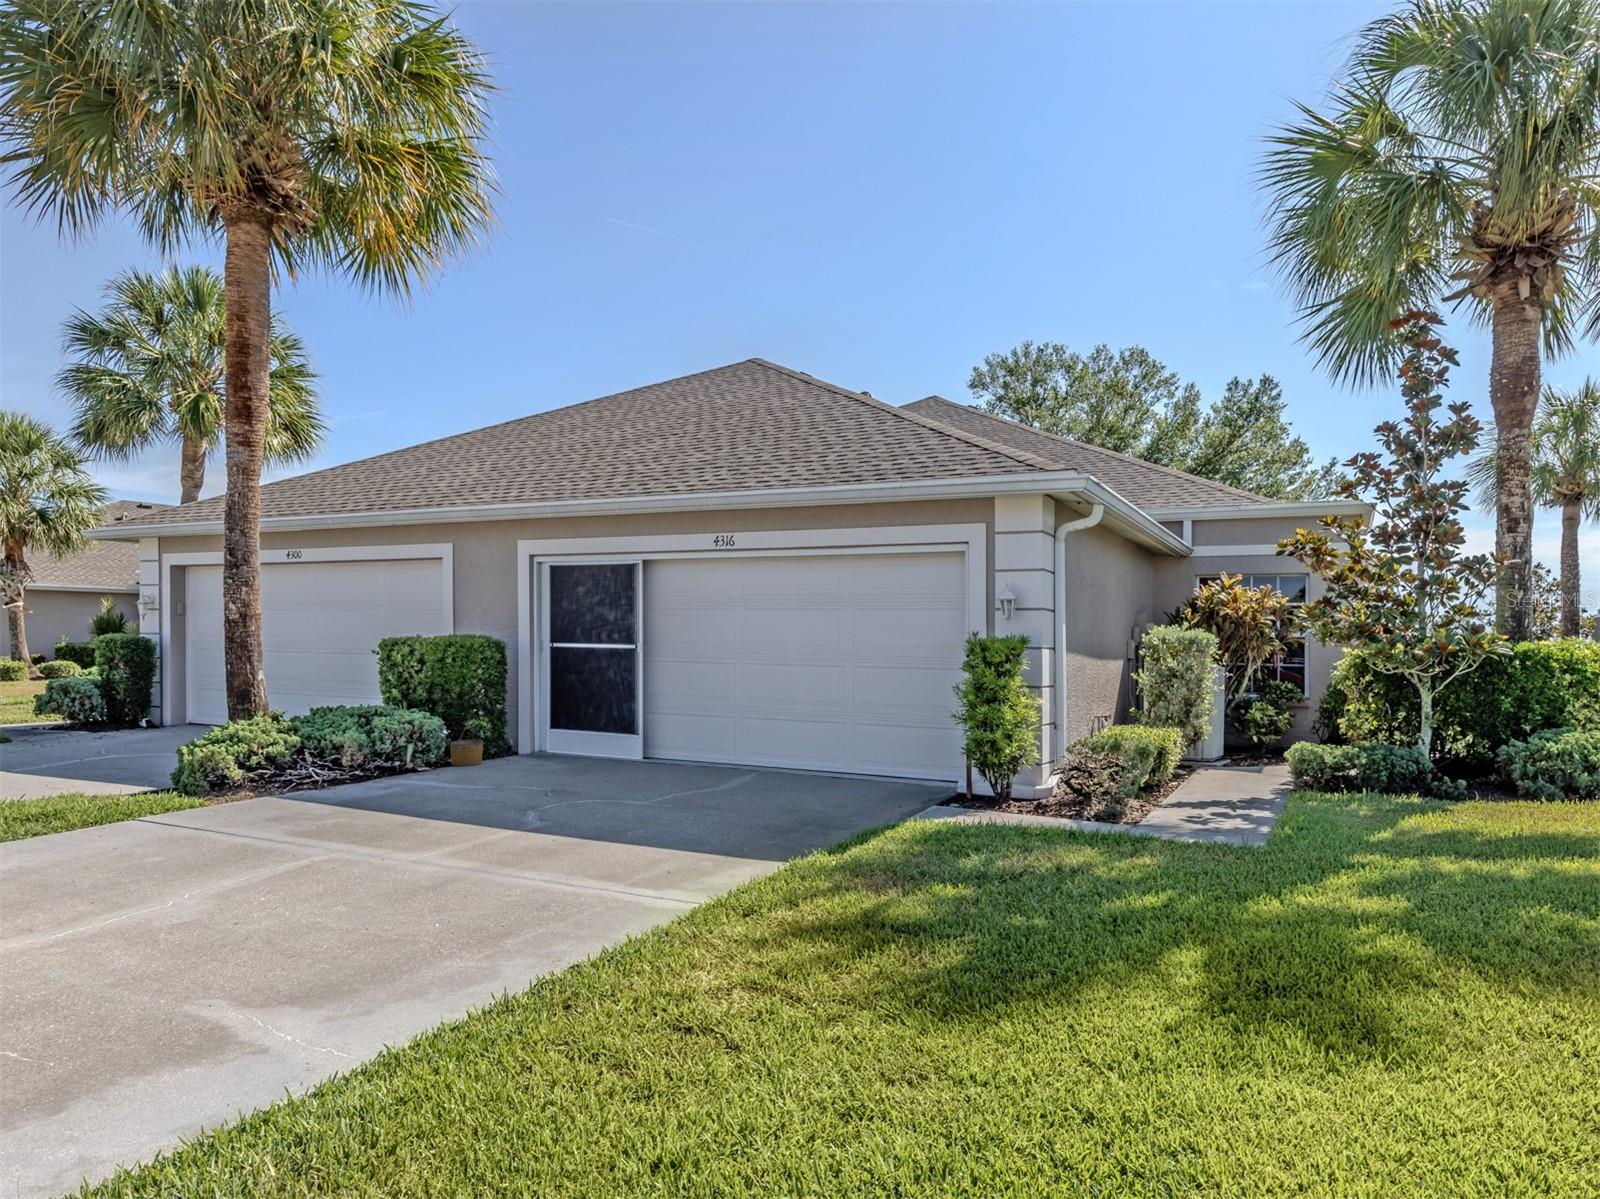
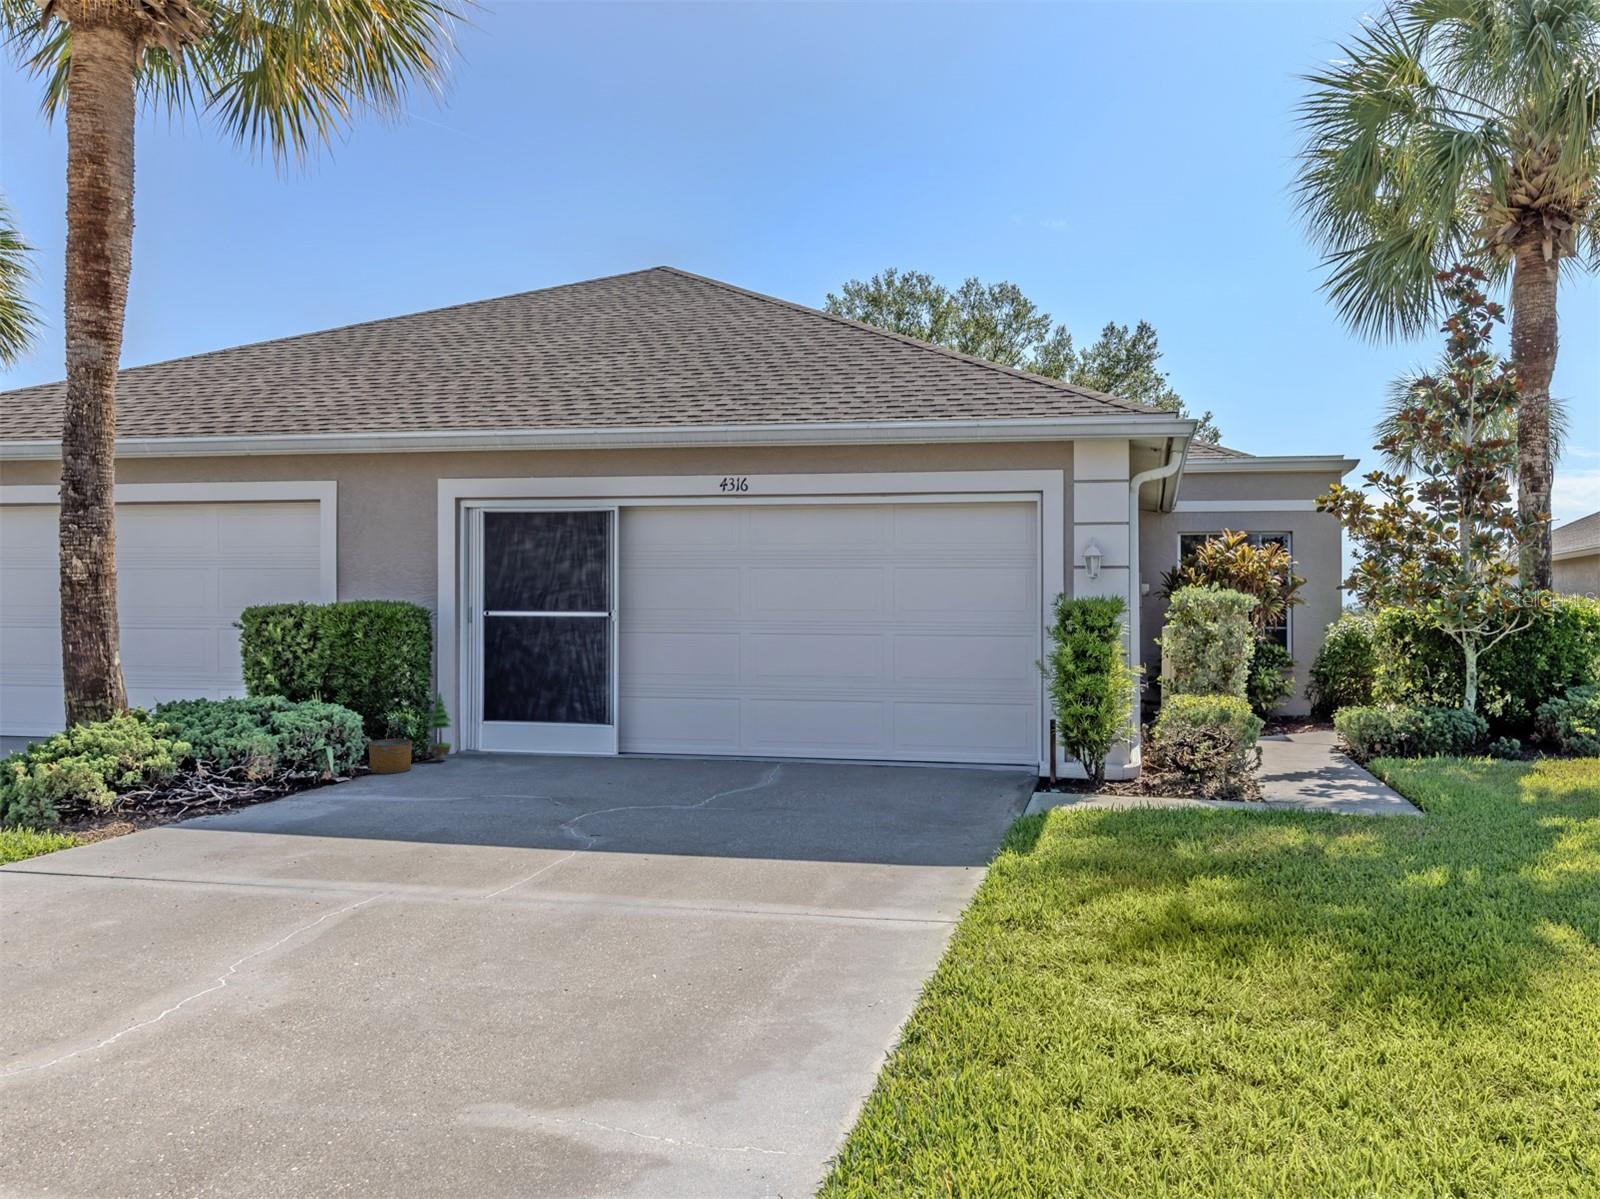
potted tree: none [499,704,520,758] -> present [429,693,451,761]

